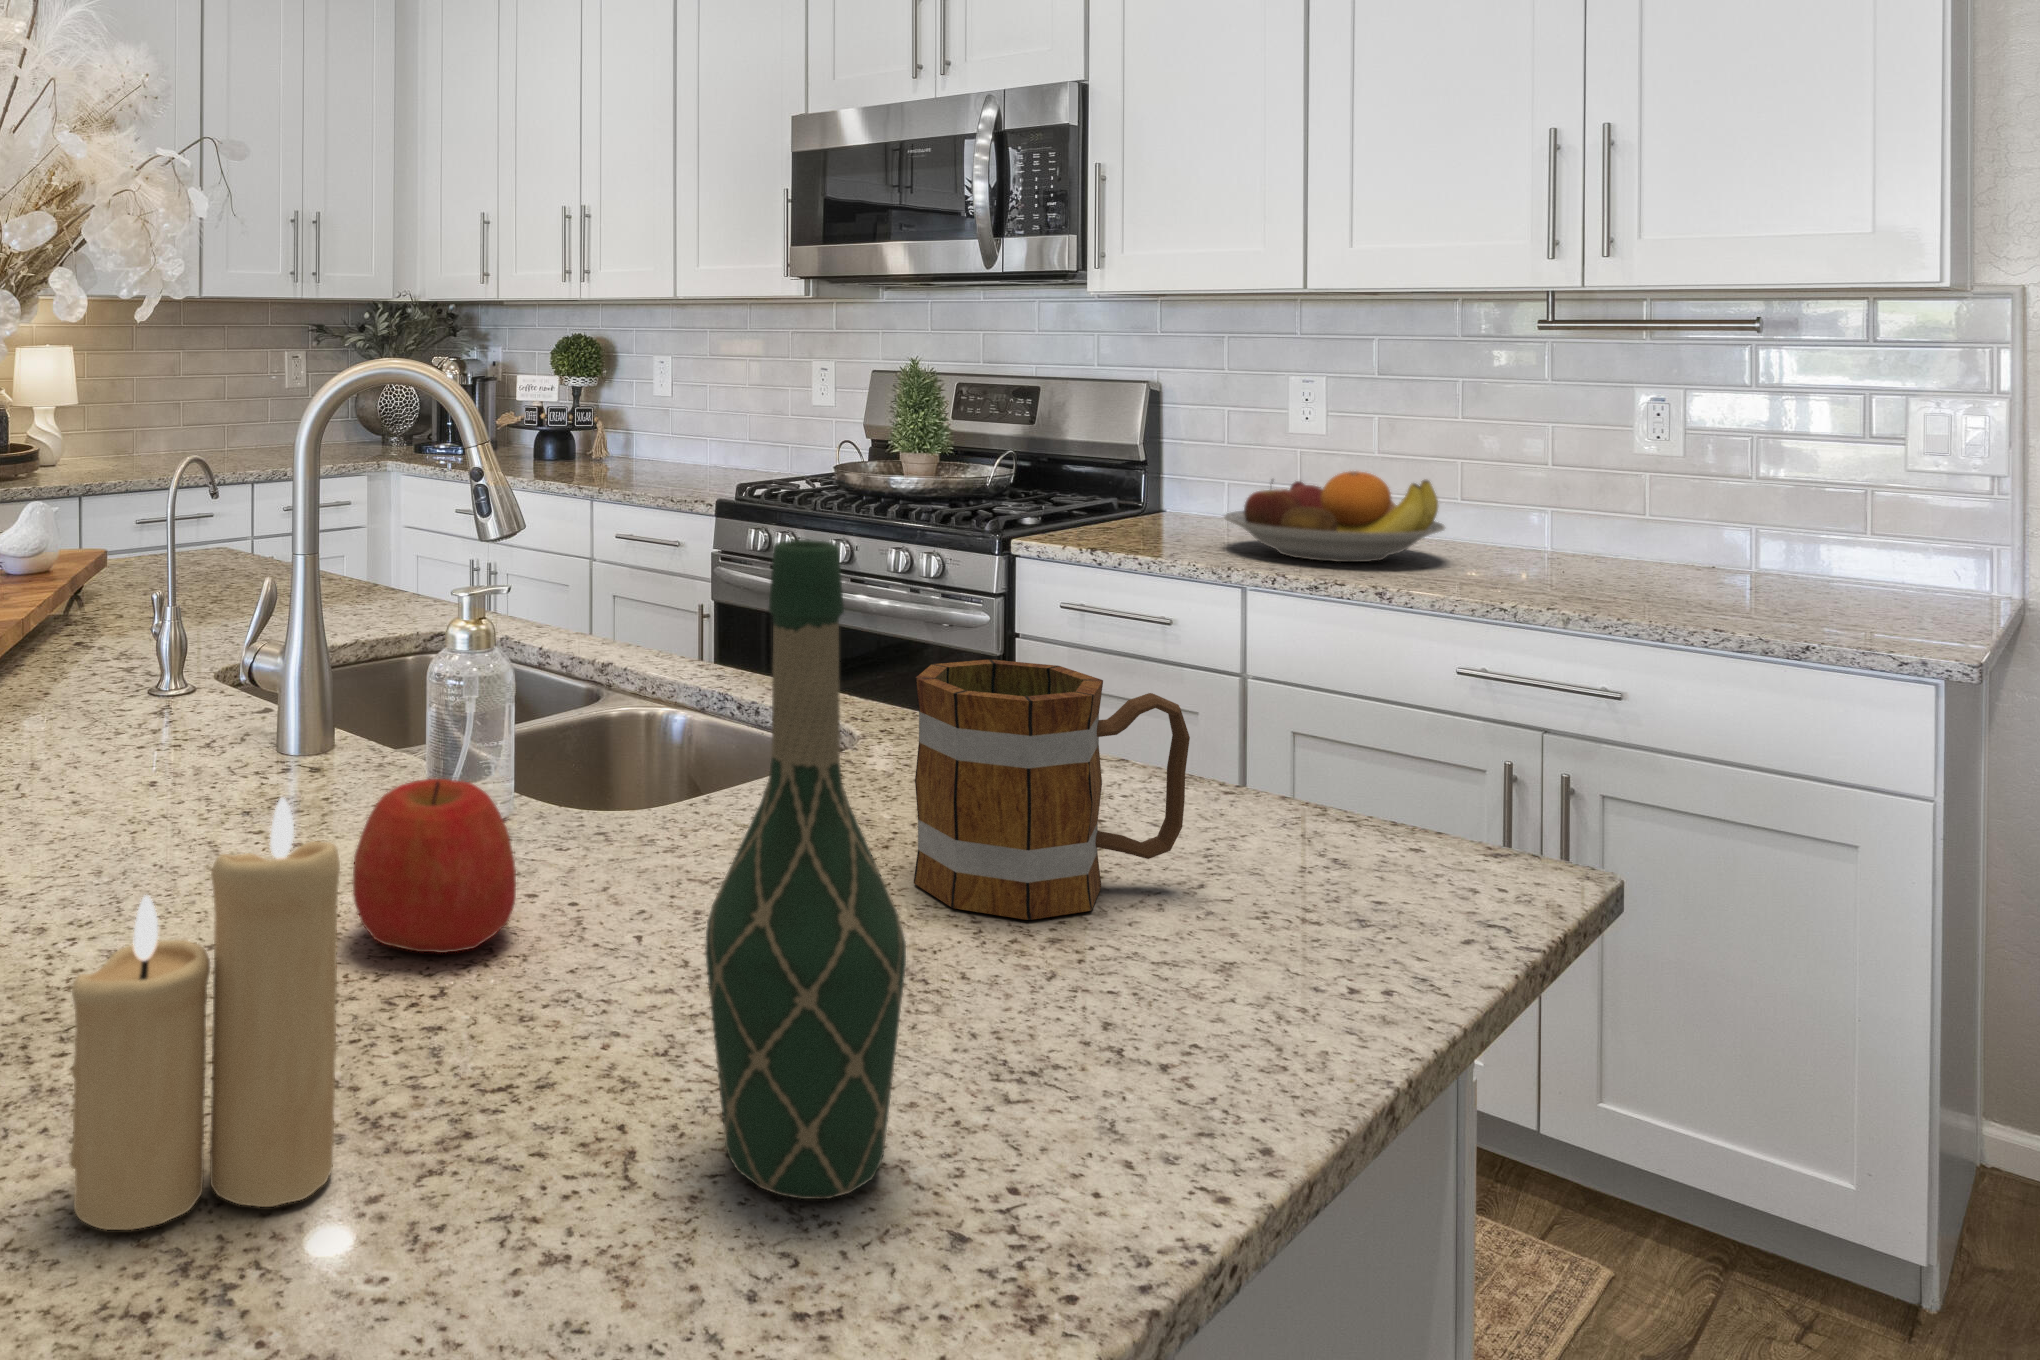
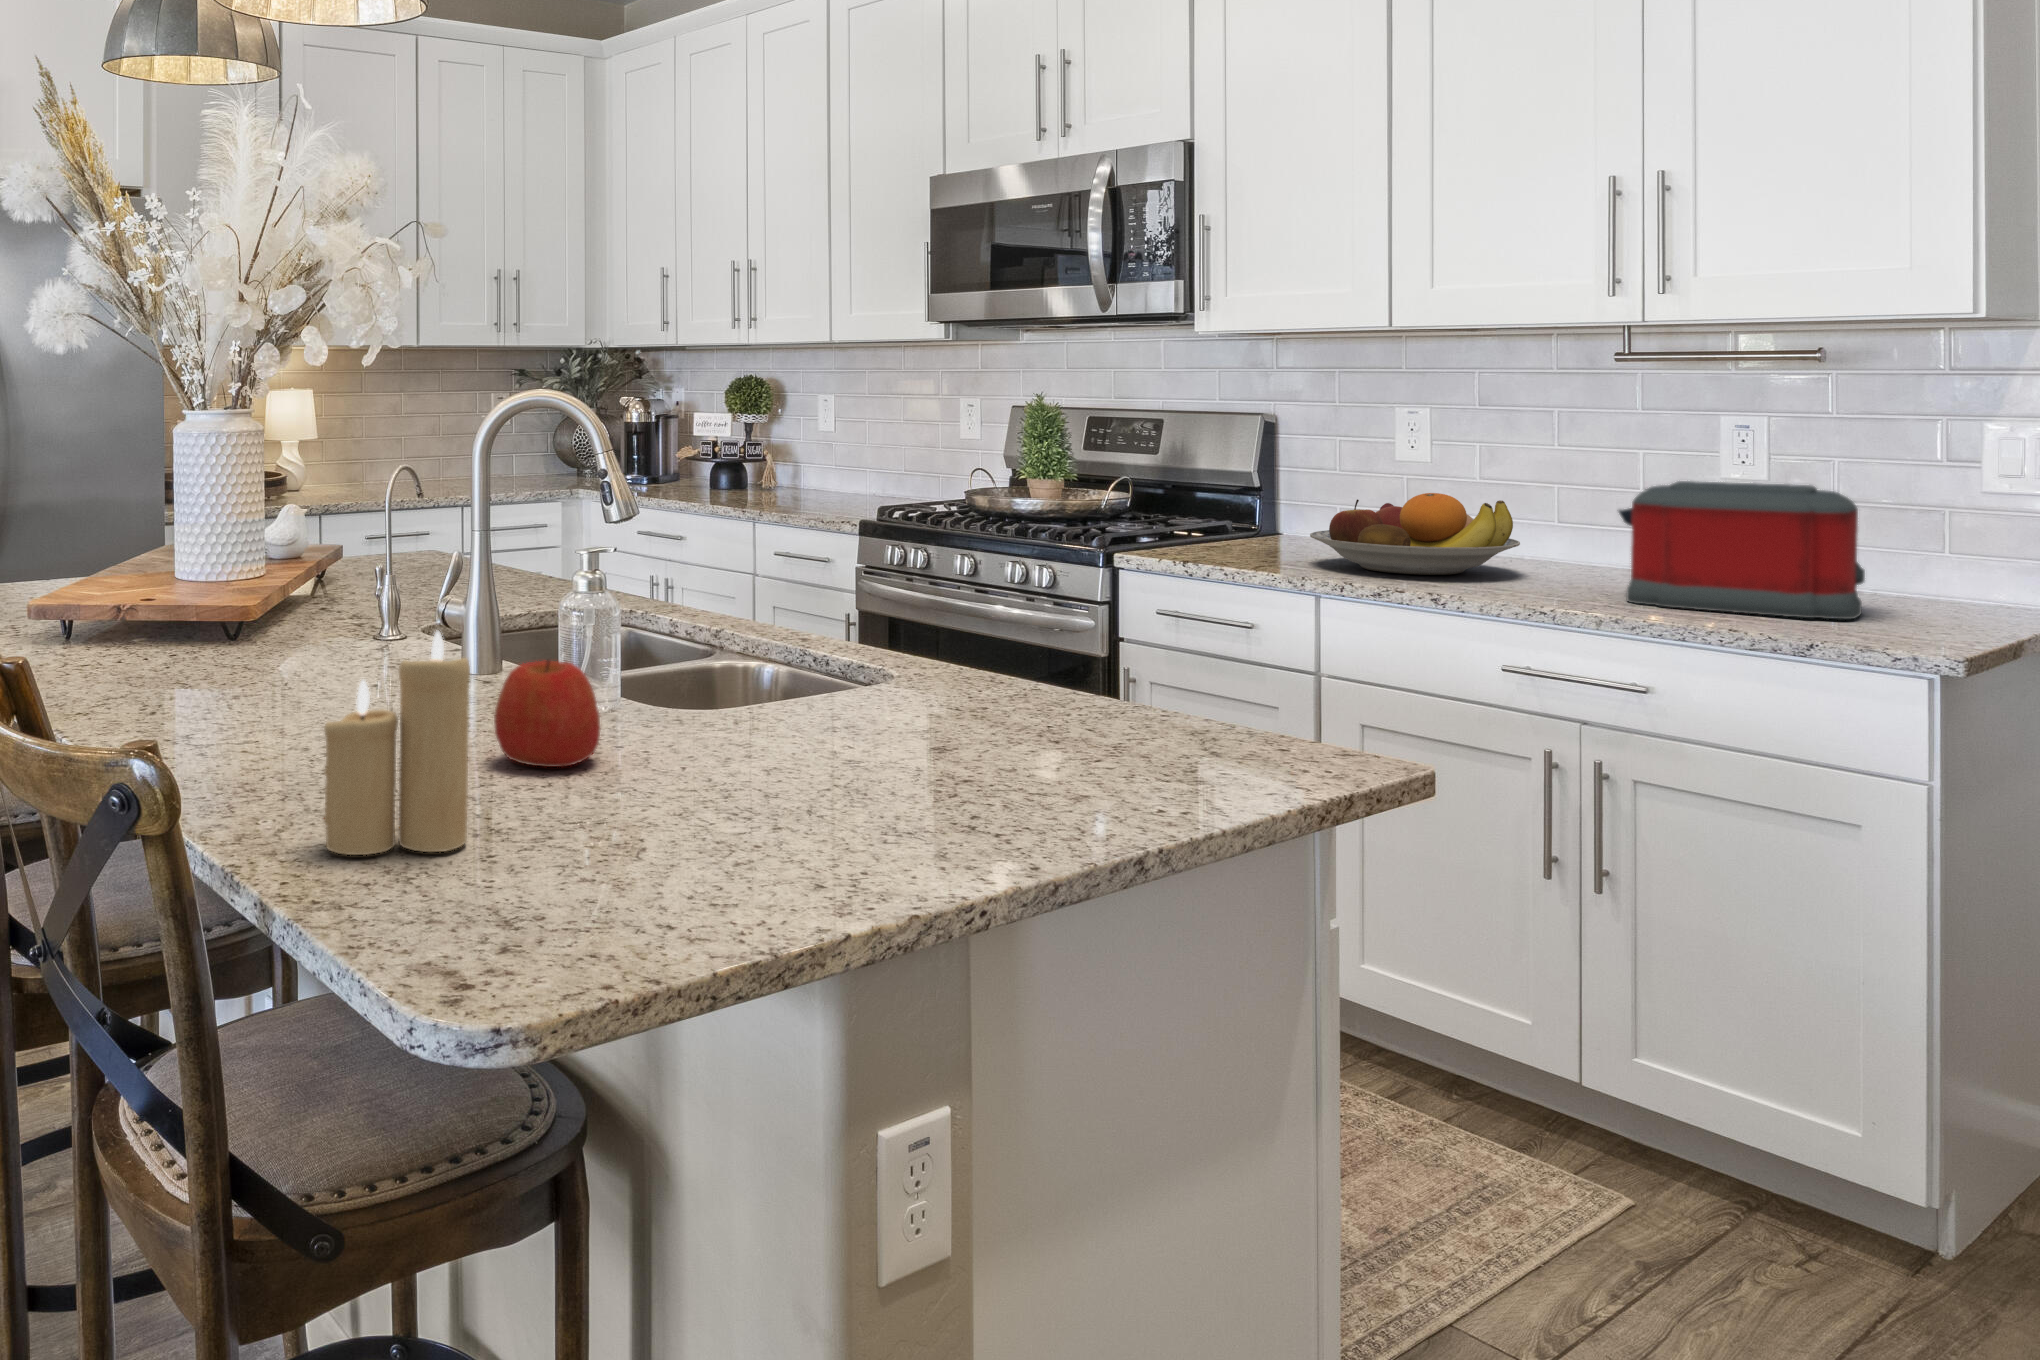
toaster: none [1562,460,1819,613] -> present [1619,481,1865,619]
wine bottle: present [705,540,906,1199] -> none [679,487,798,866]
mug: present [914,660,1190,920] -> none [883,600,1083,770]

